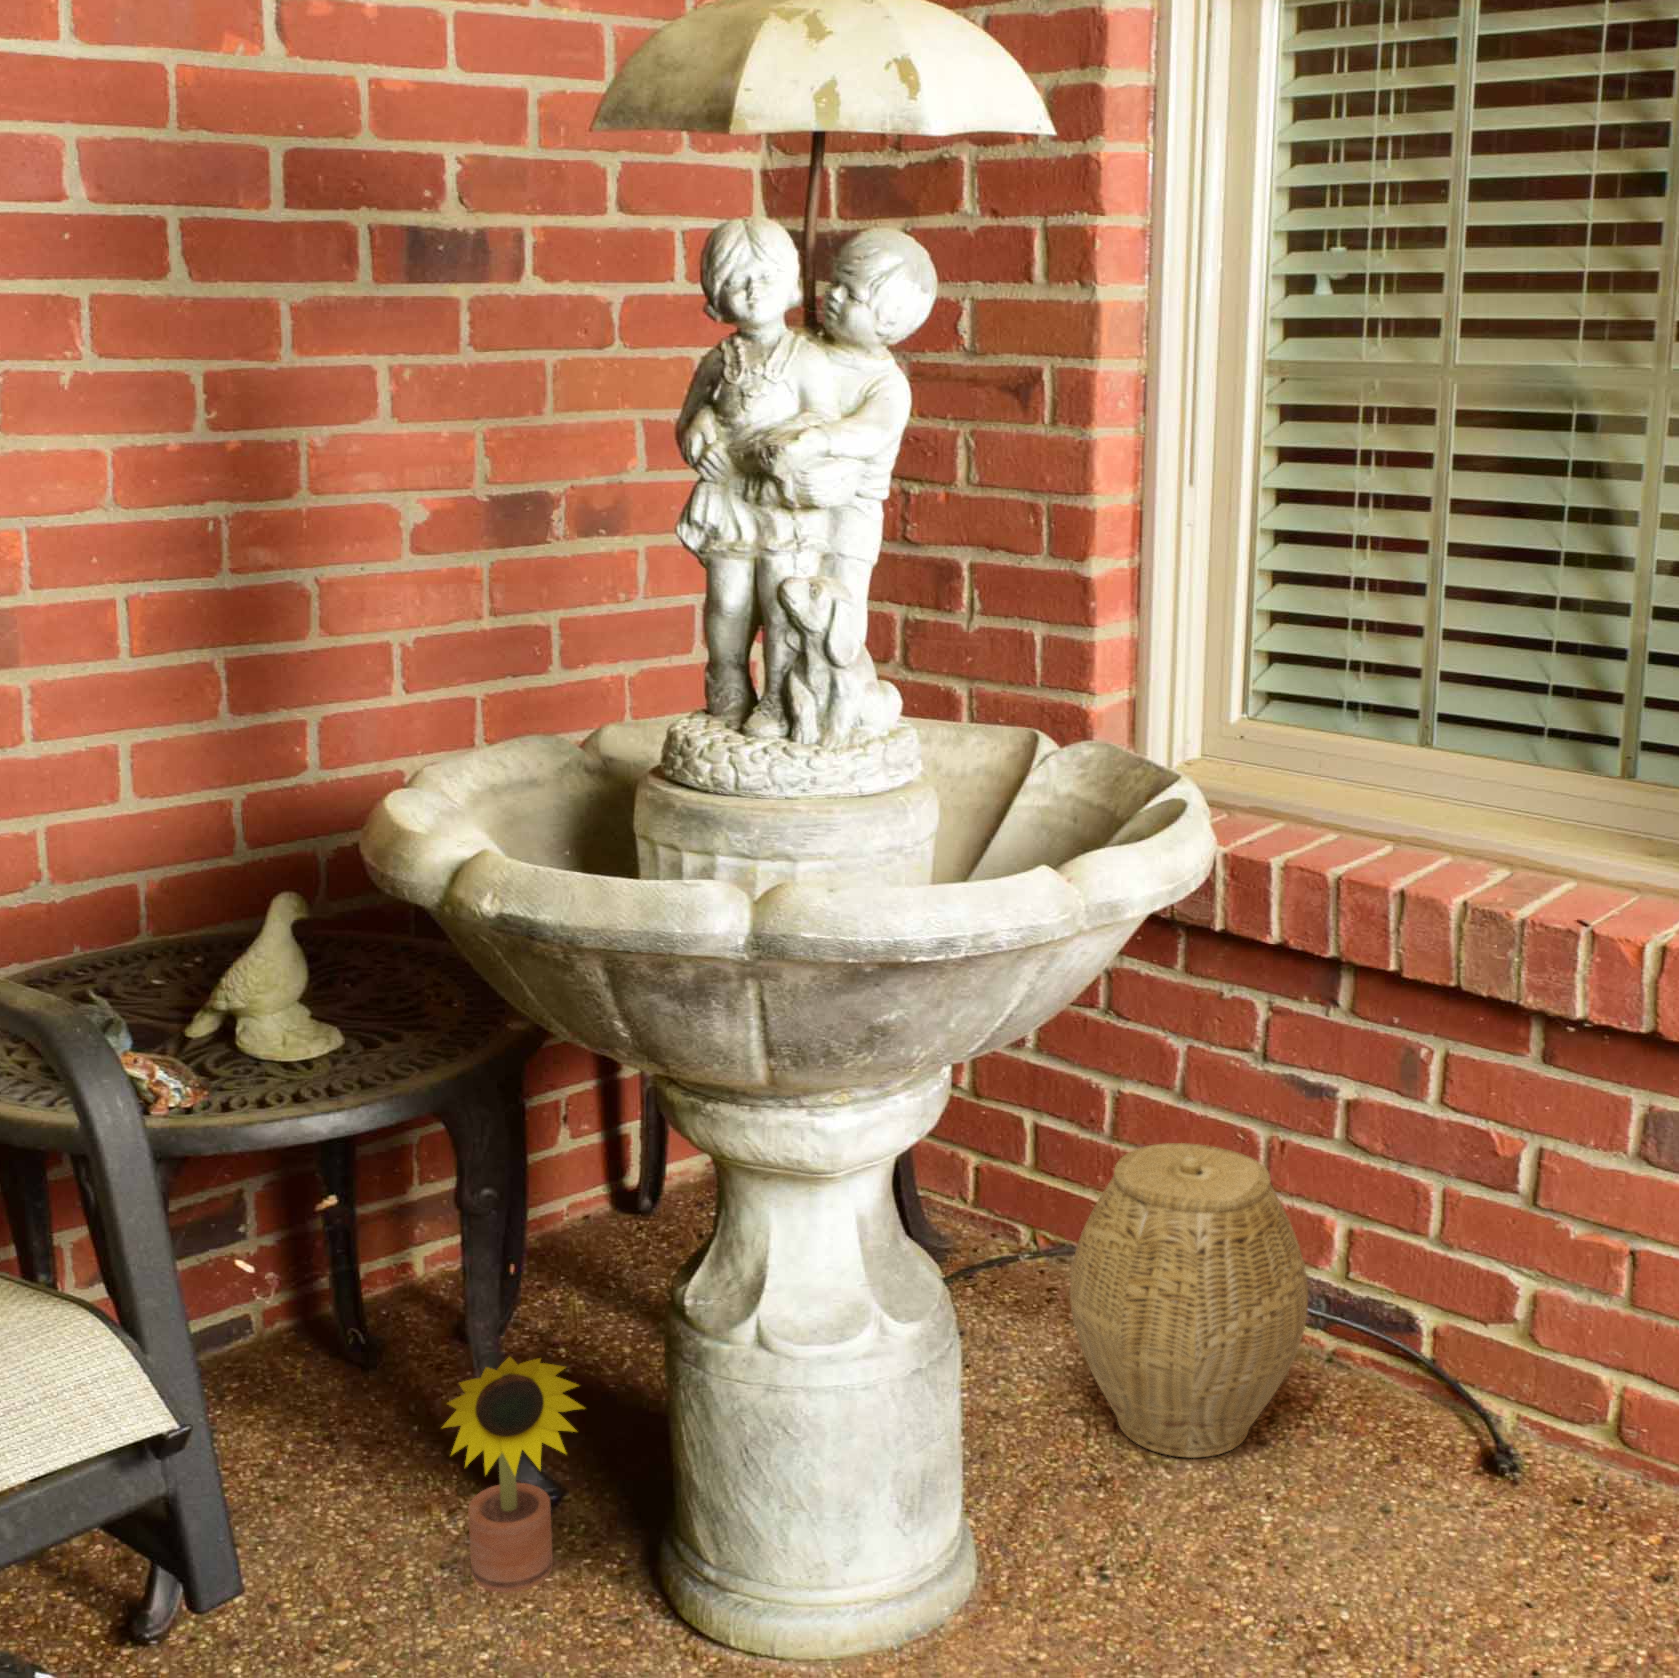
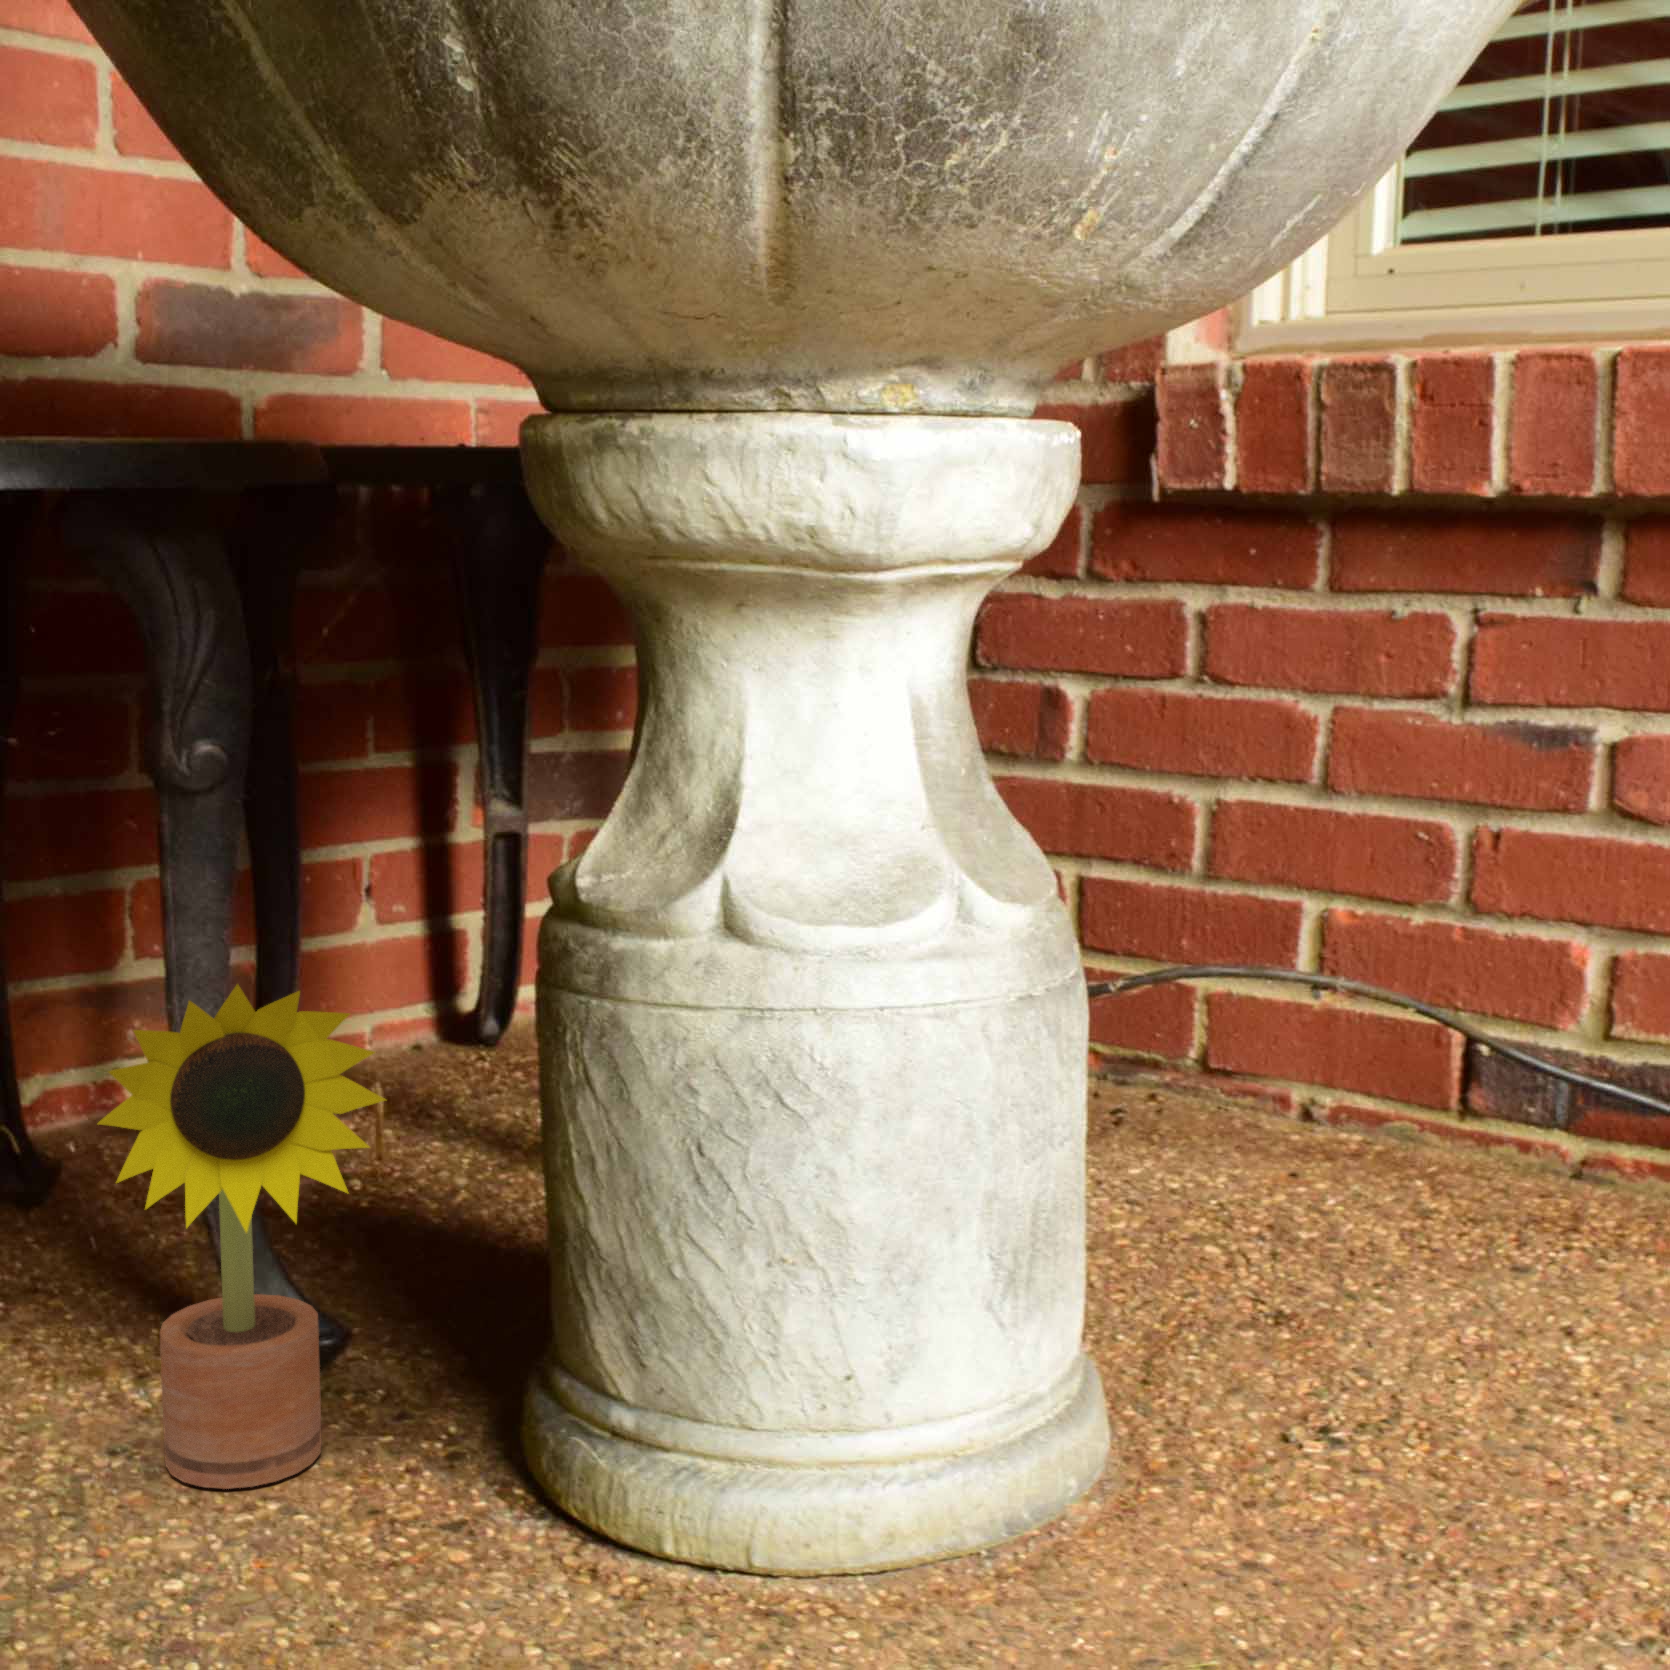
woven basket: present [1070,1143,1308,1458] -> none [1201,780,1602,1285]

